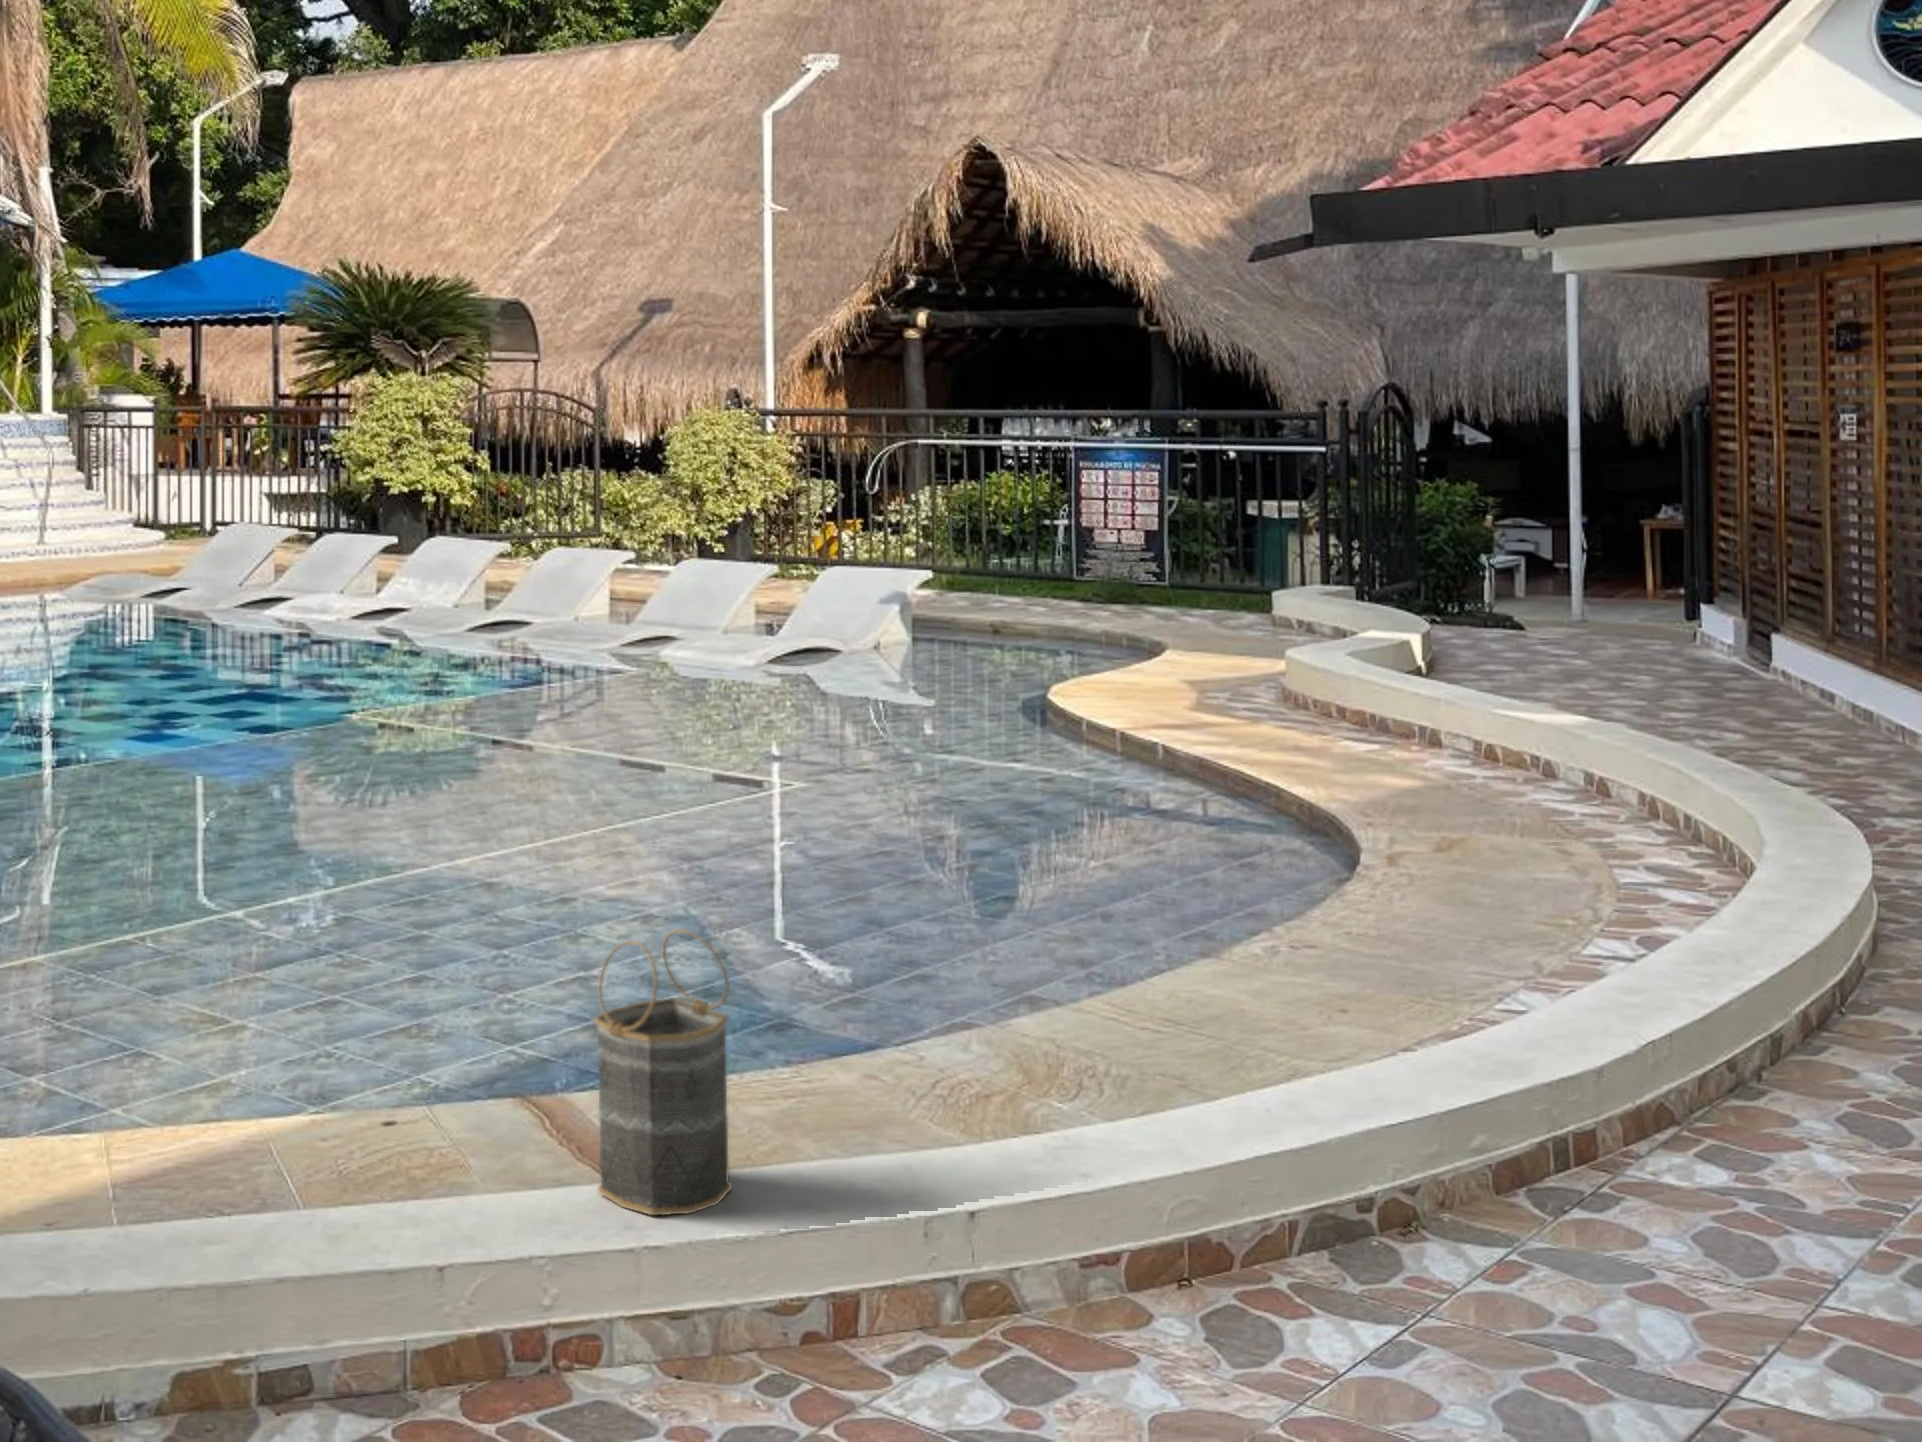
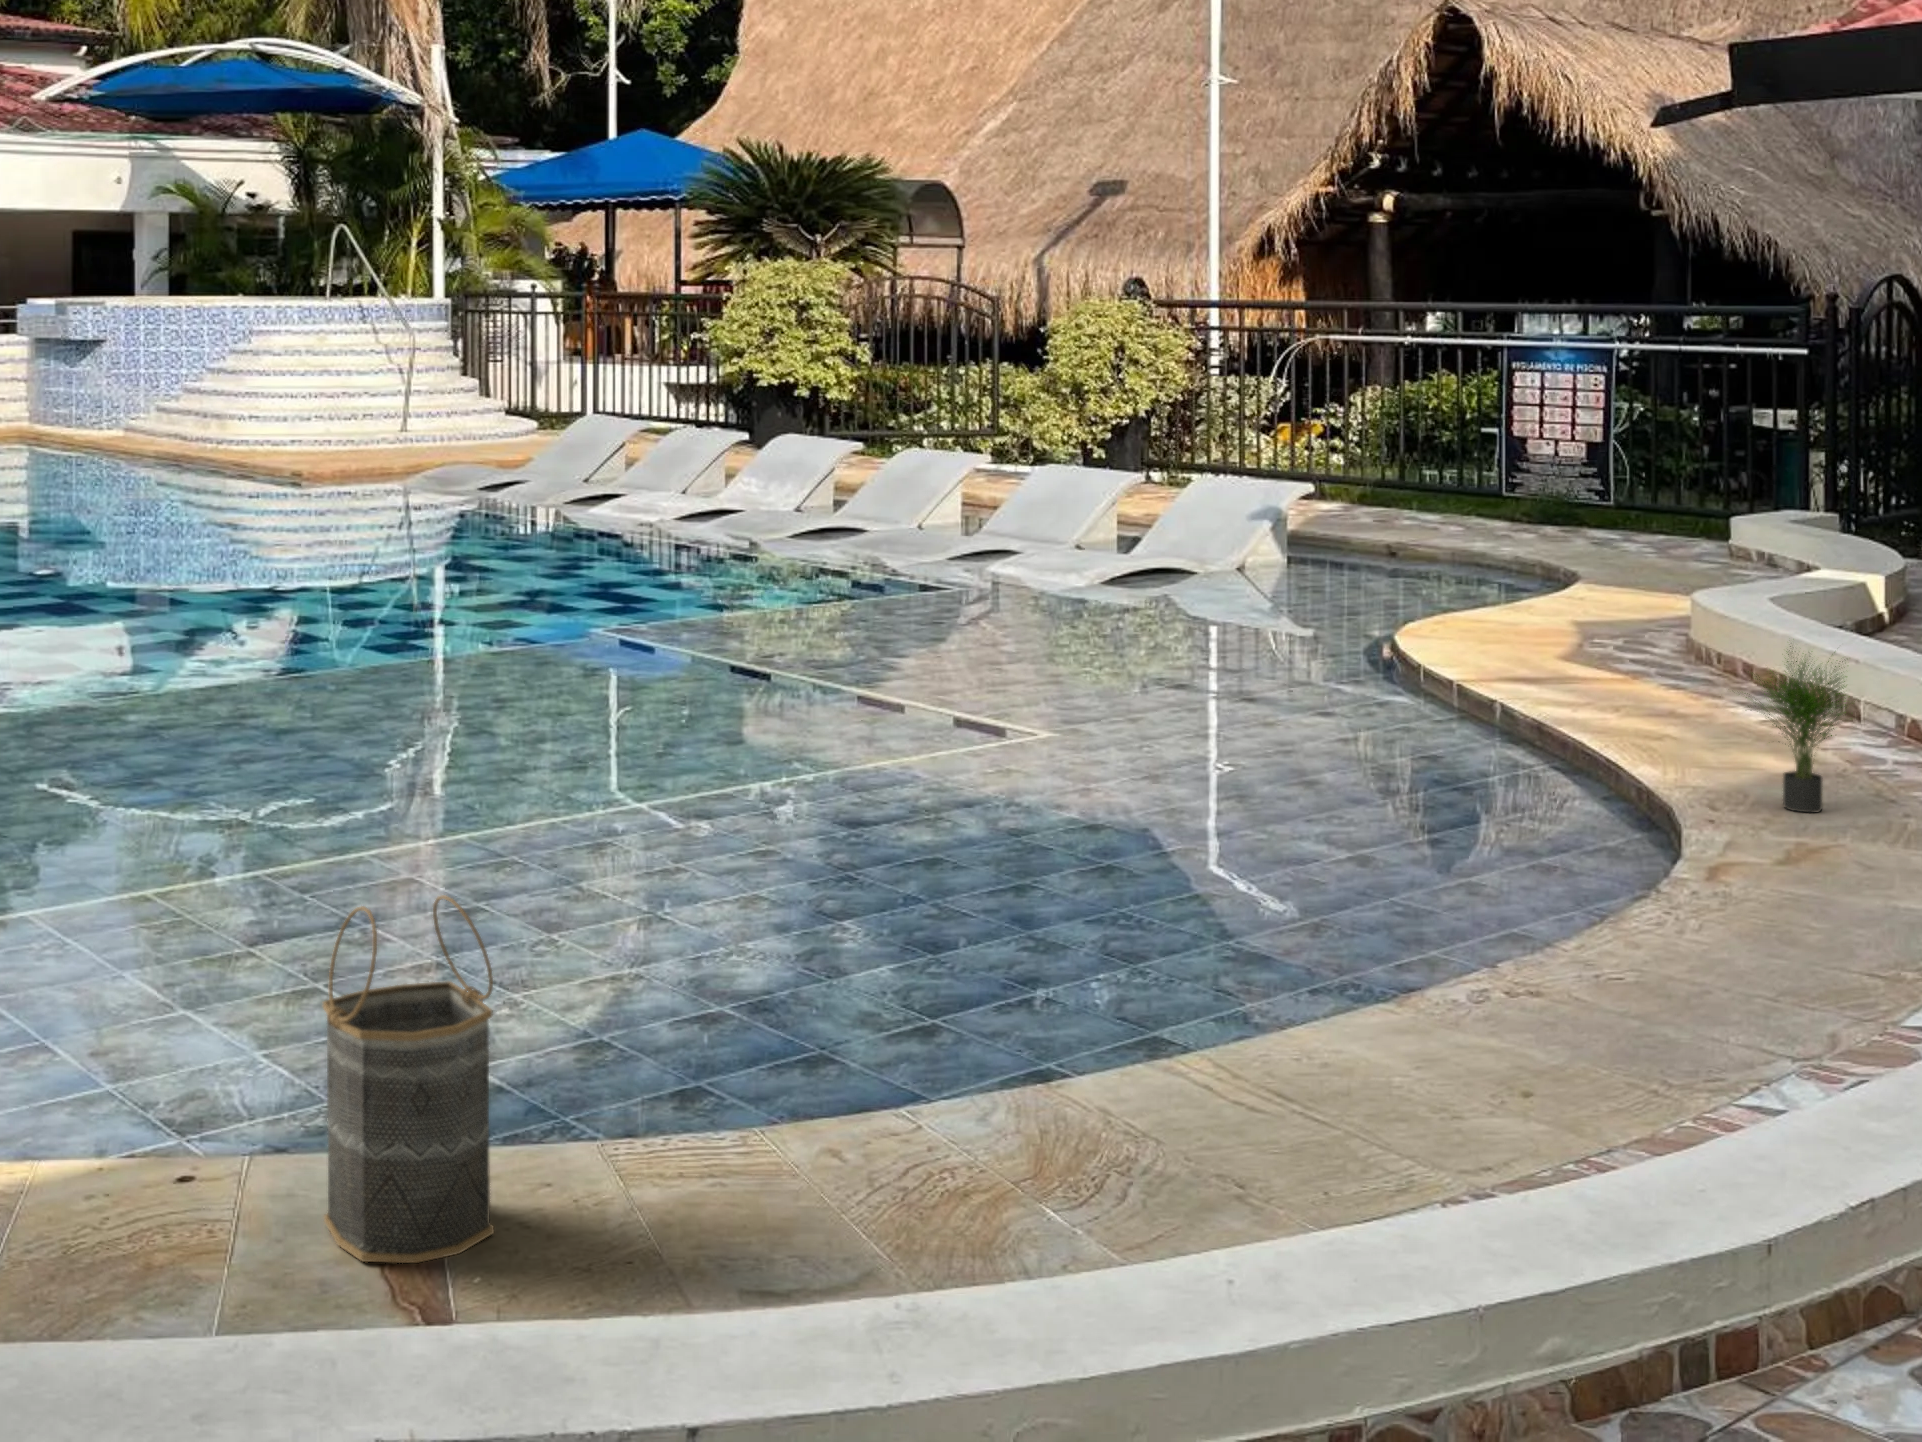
potted plant: none [1384,687,1492,824] -> present [1745,646,1847,813]

